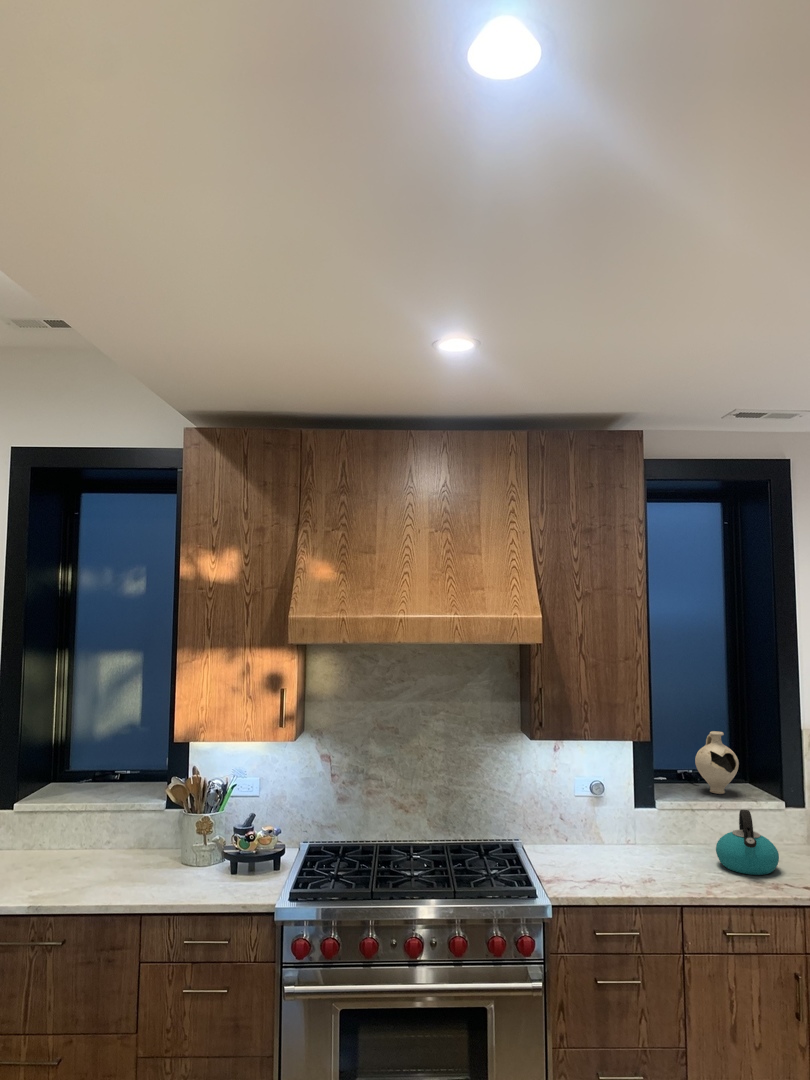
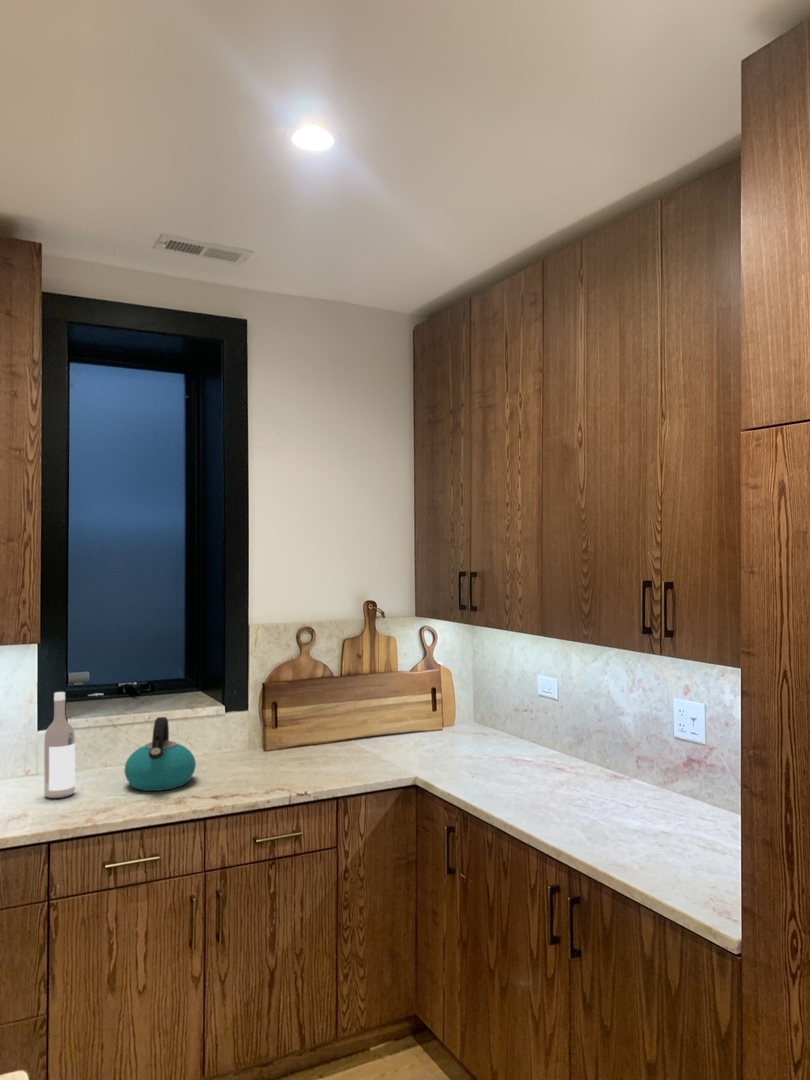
decorative vase: present [695,731,739,794] -> none [132,634,181,705]
wine bottle: none [654,780,679,868] -> present [44,692,75,798]

